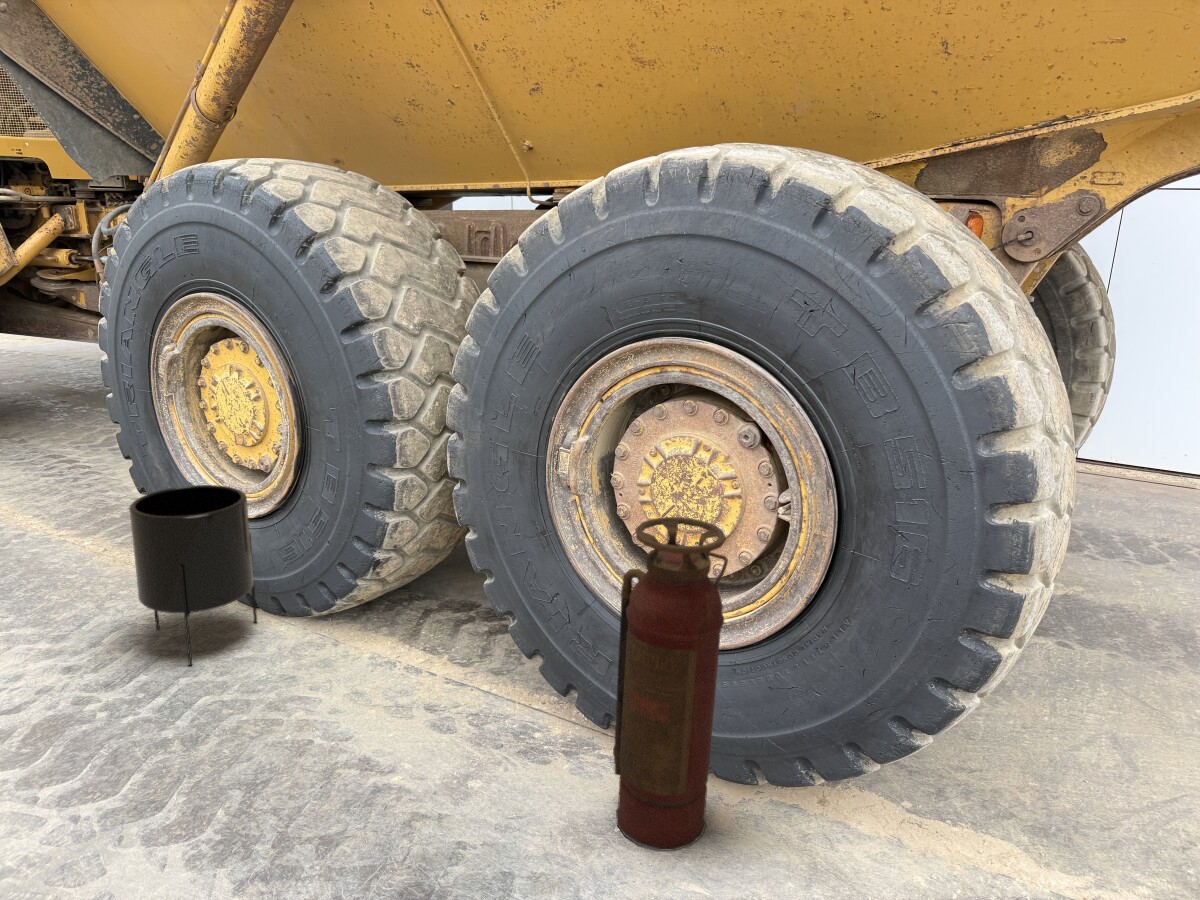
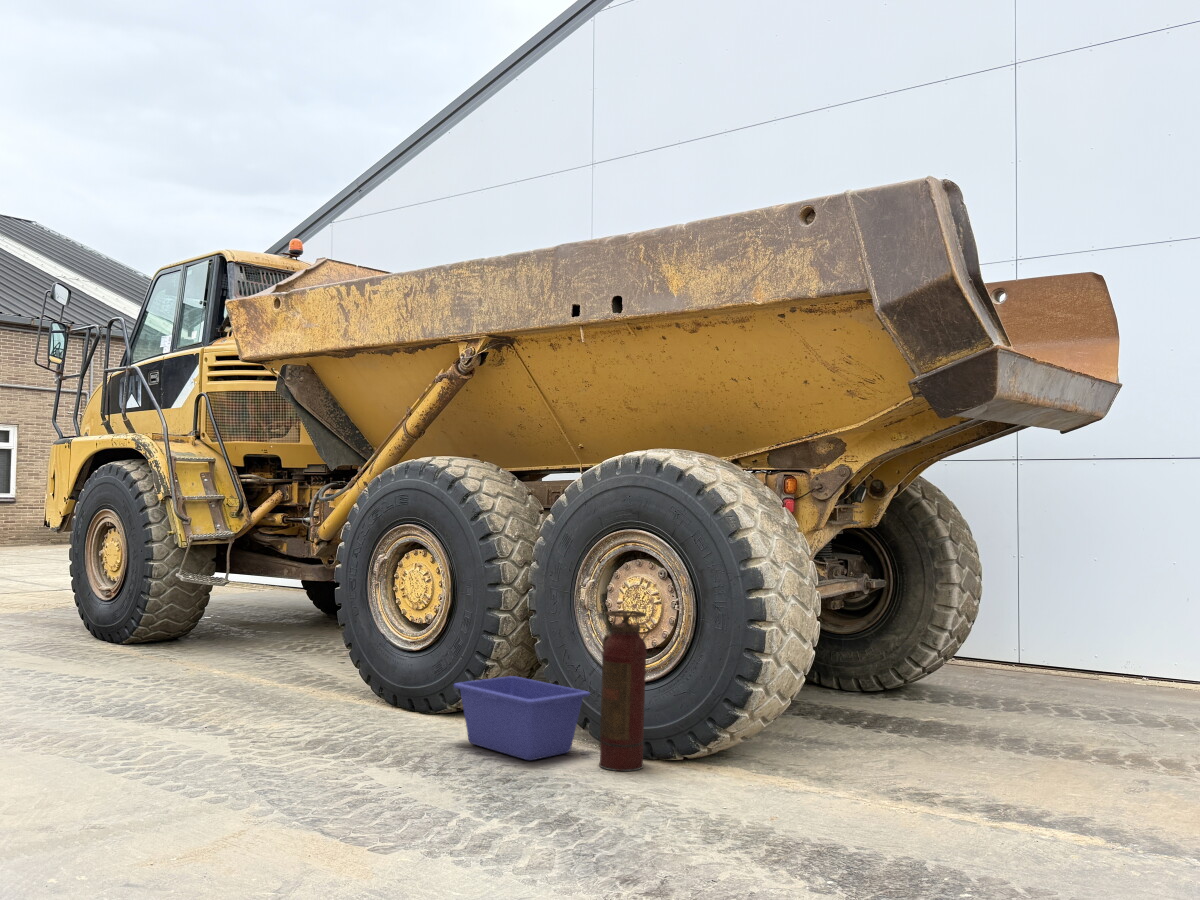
planter: present [129,485,257,665] -> none [360,629,420,723]
storage bin: none [305,595,587,819] -> present [453,676,590,760]

